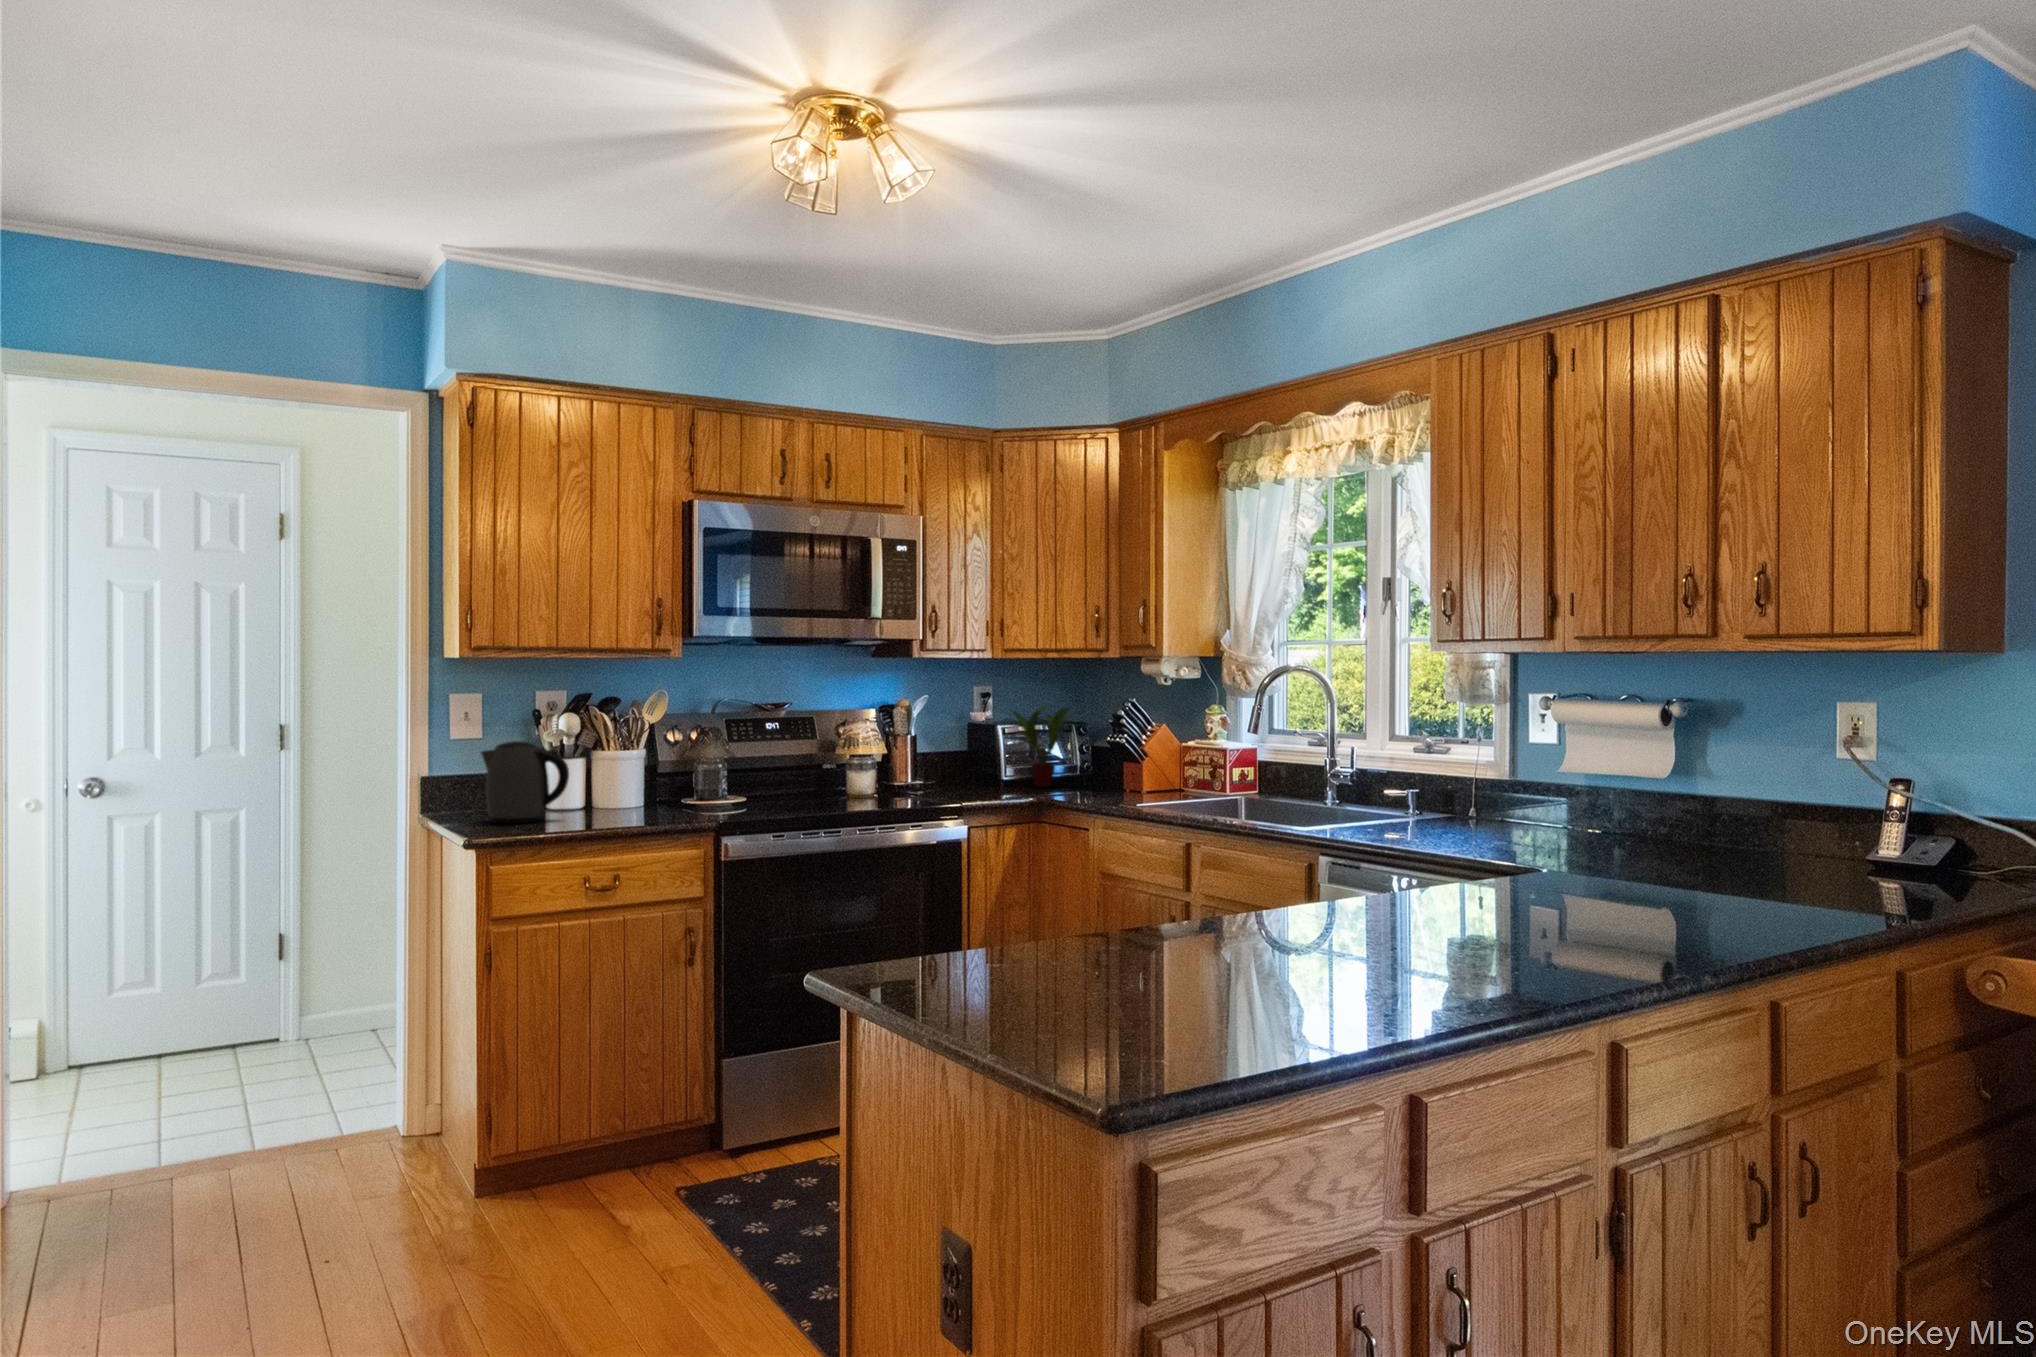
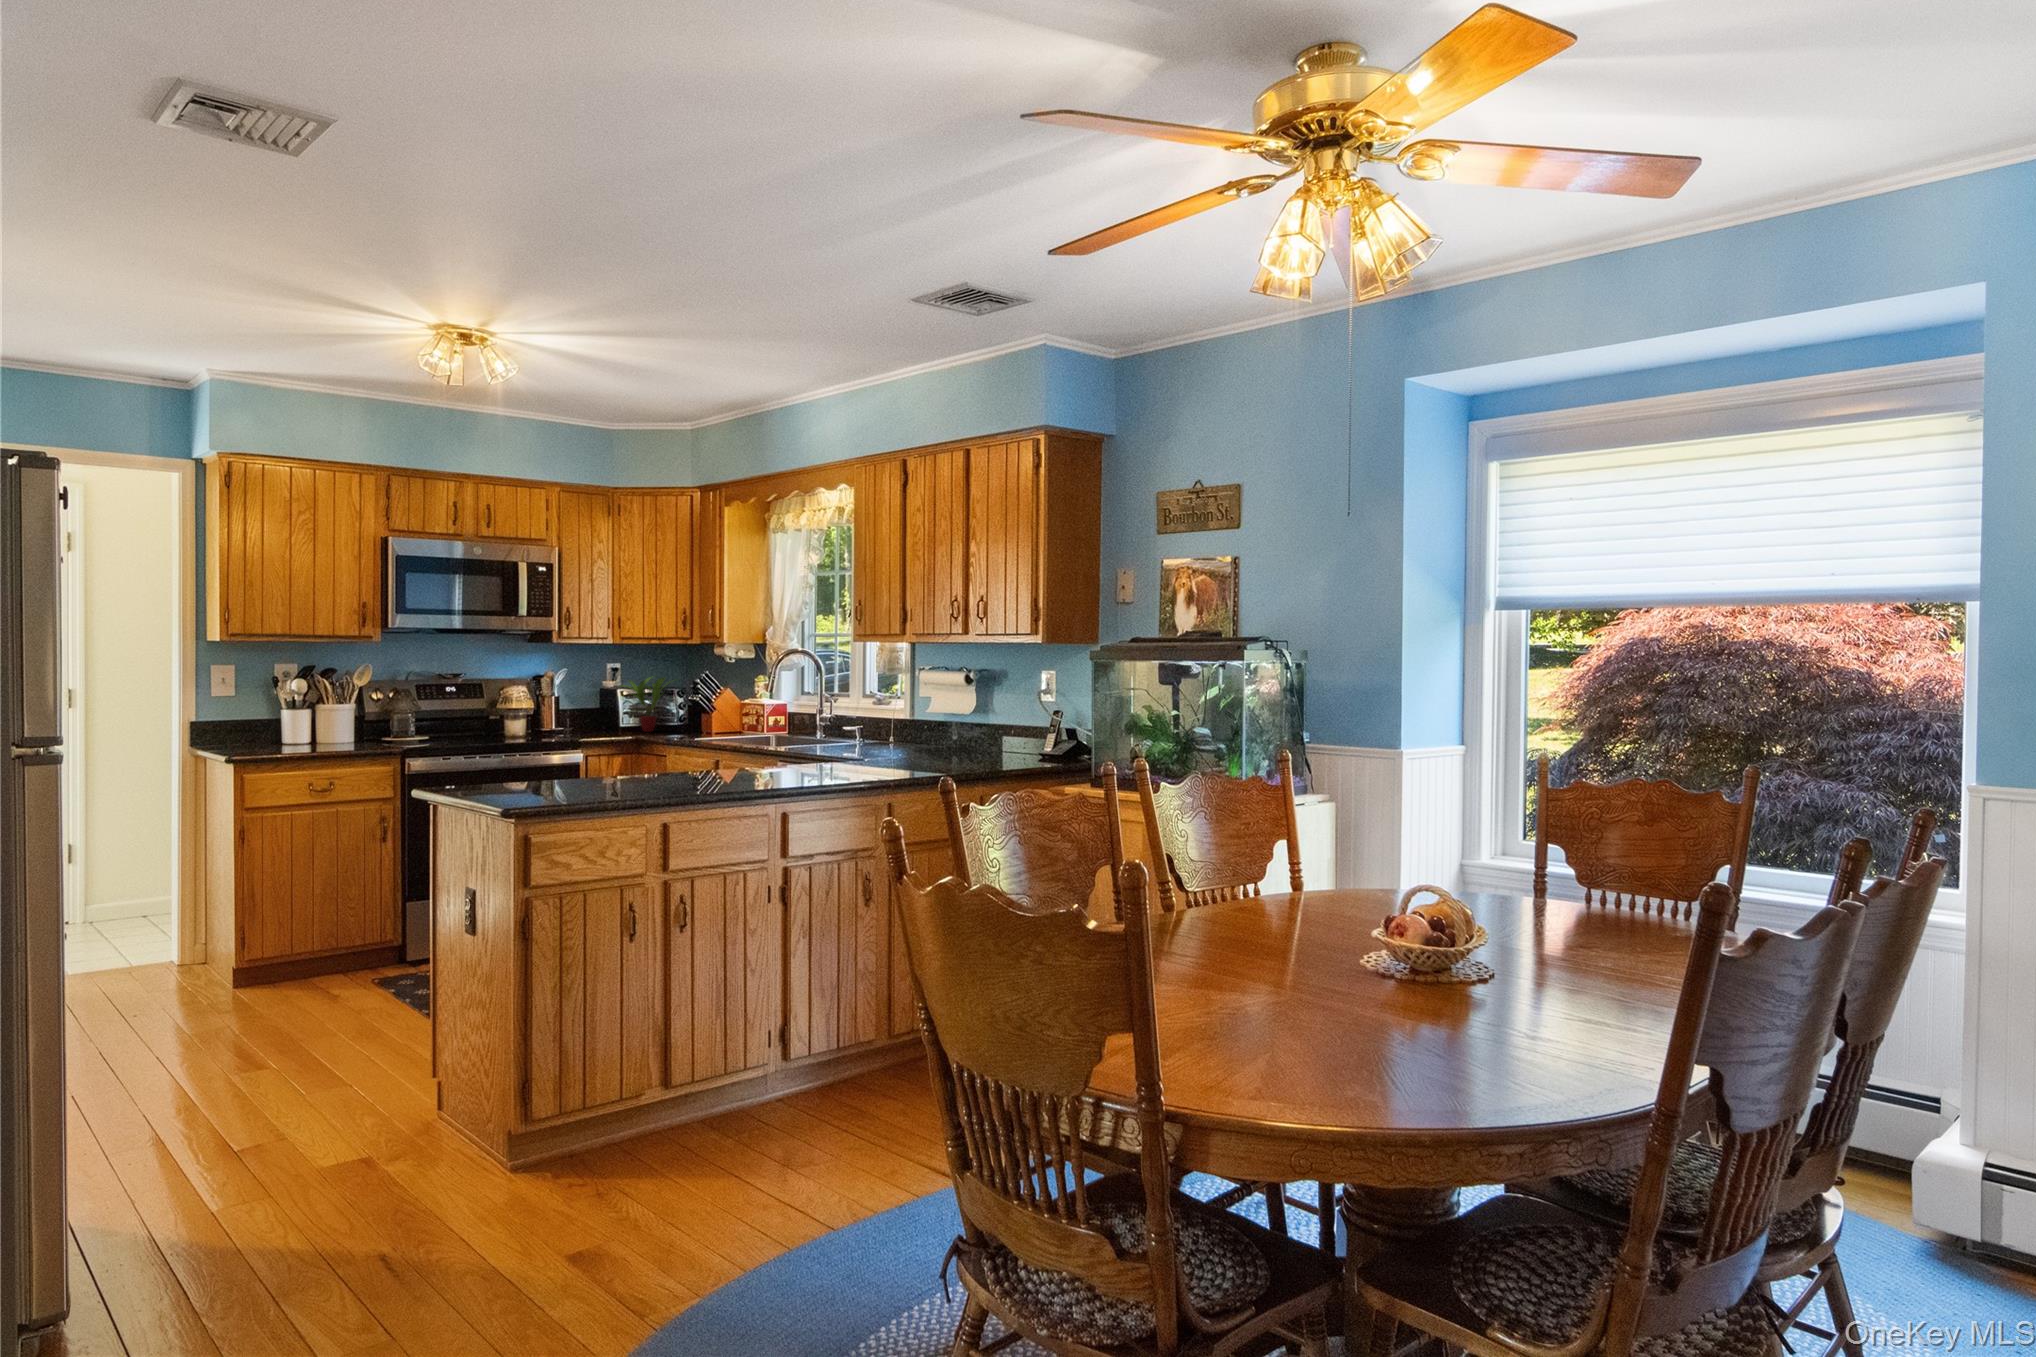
kettle: present [481,741,569,823] -> none [235,697,298,750]

